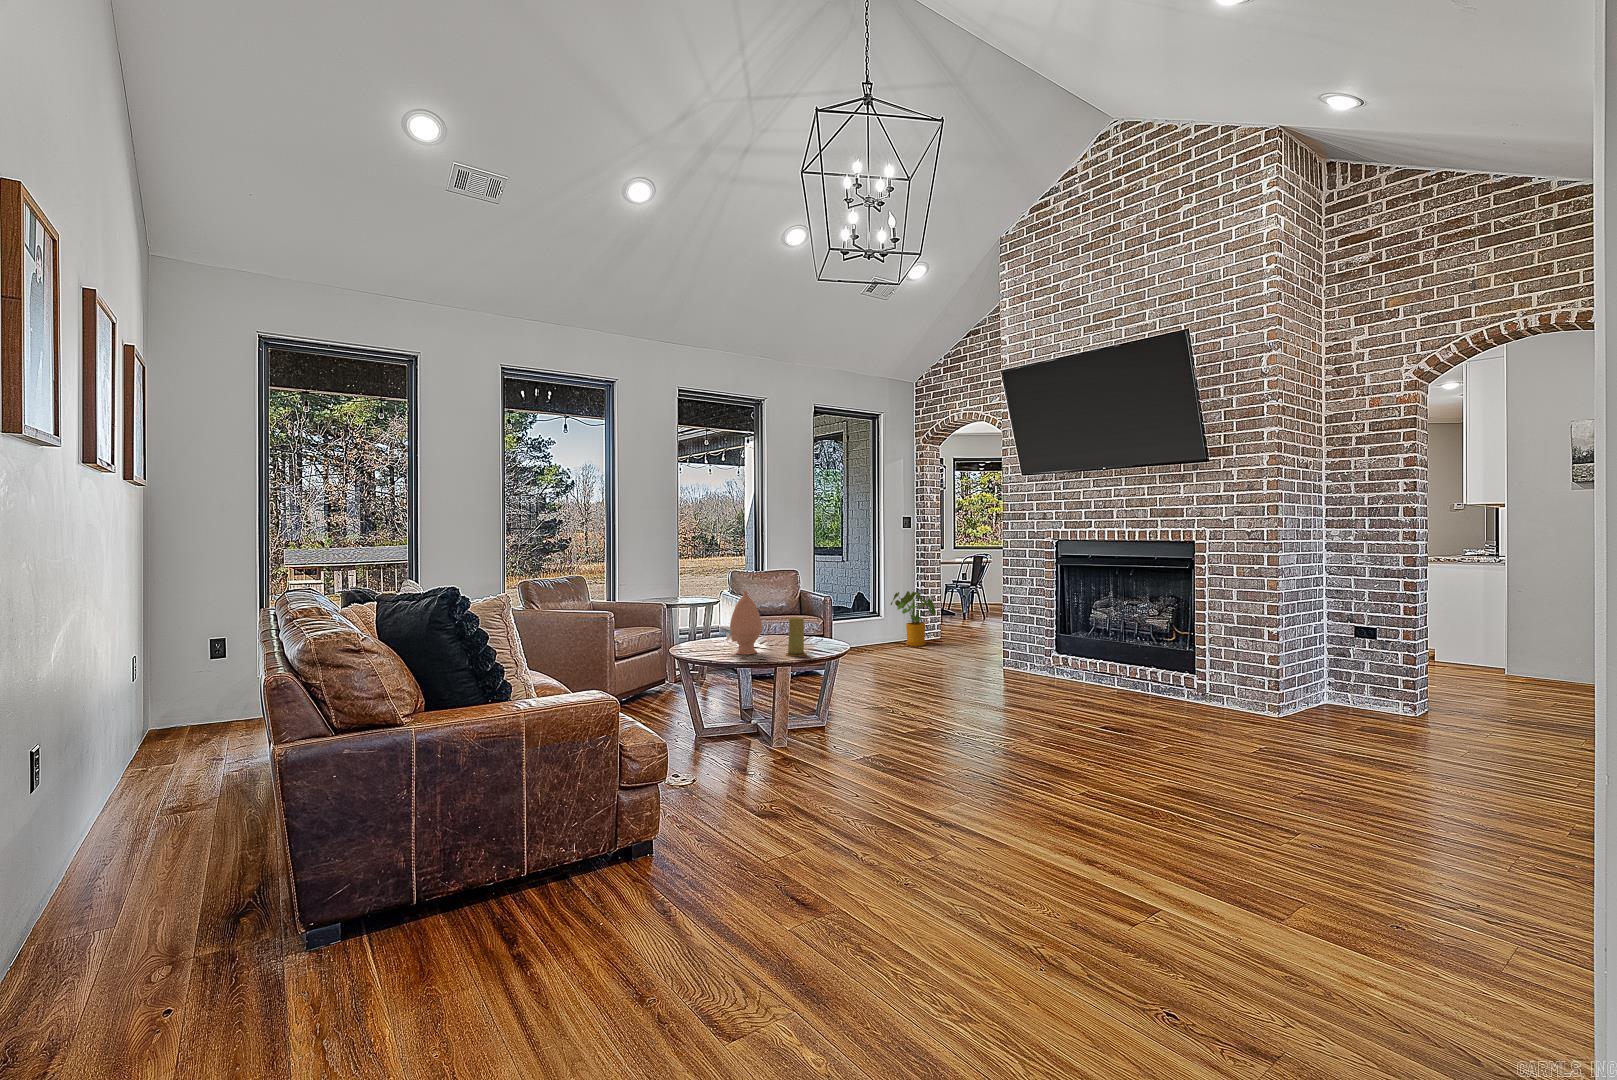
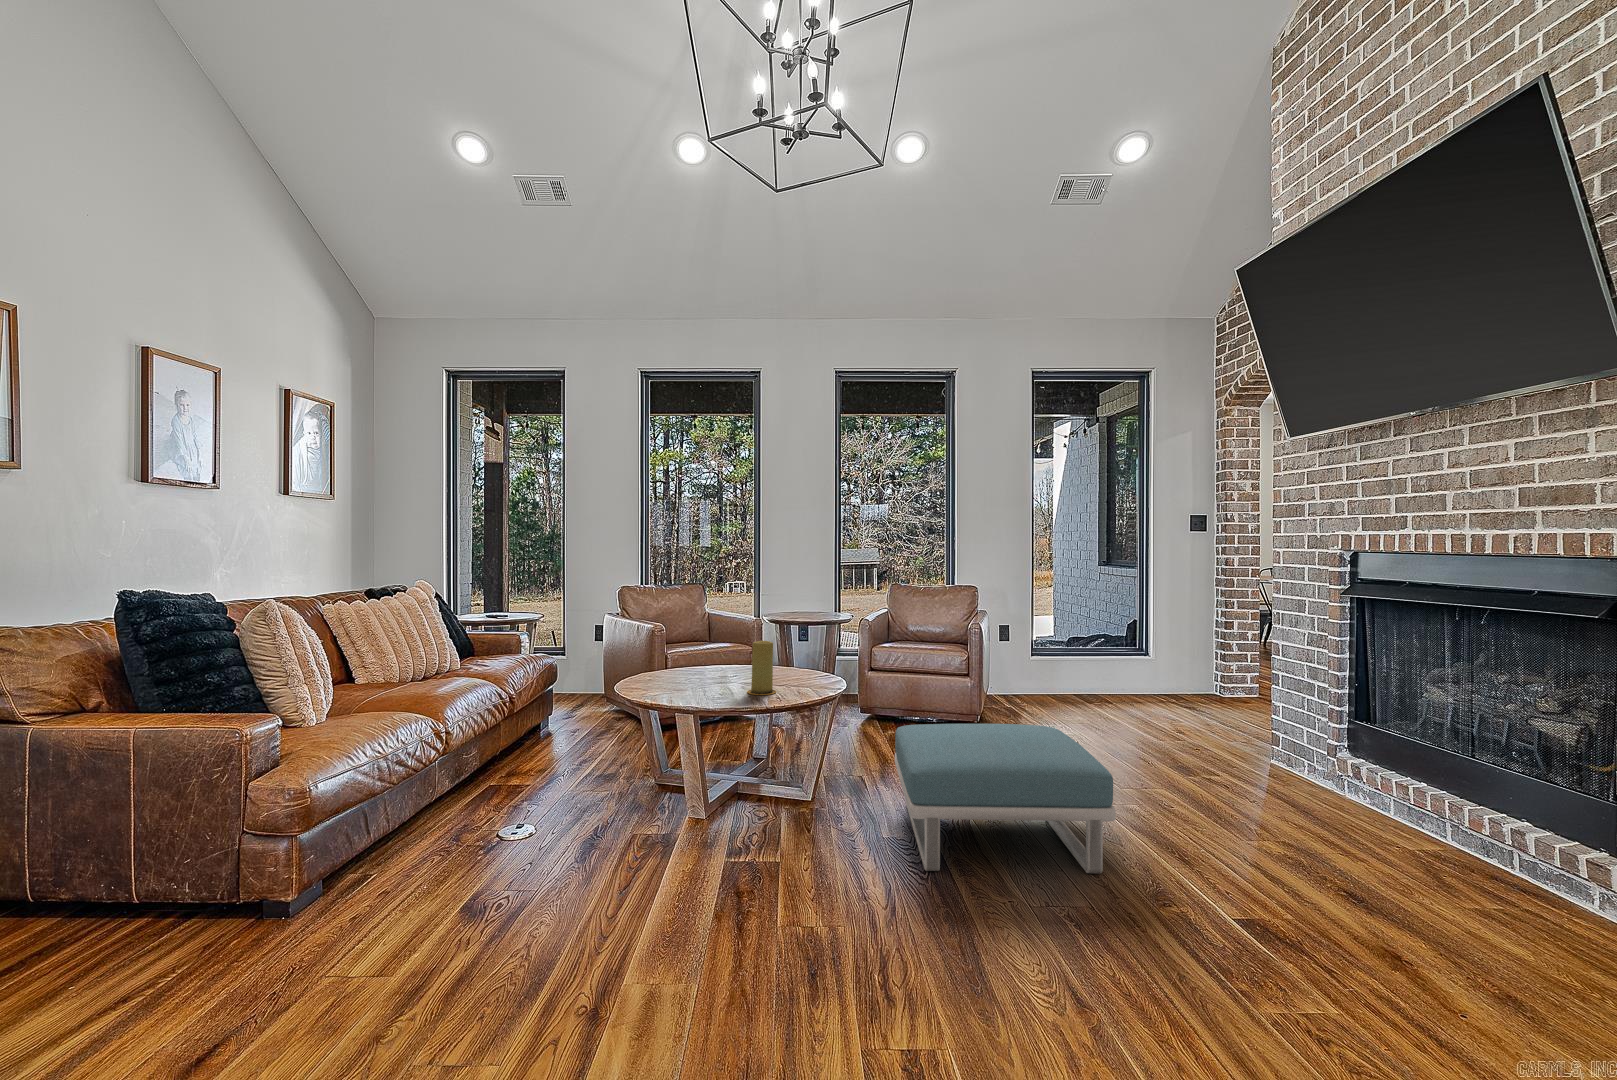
vase: present [726,590,762,655] -> none [701,600,743,684]
house plant: present [891,591,936,646] -> none [1157,623,1224,707]
footstool: none [872,655,1028,742] -> present [895,724,1116,873]

